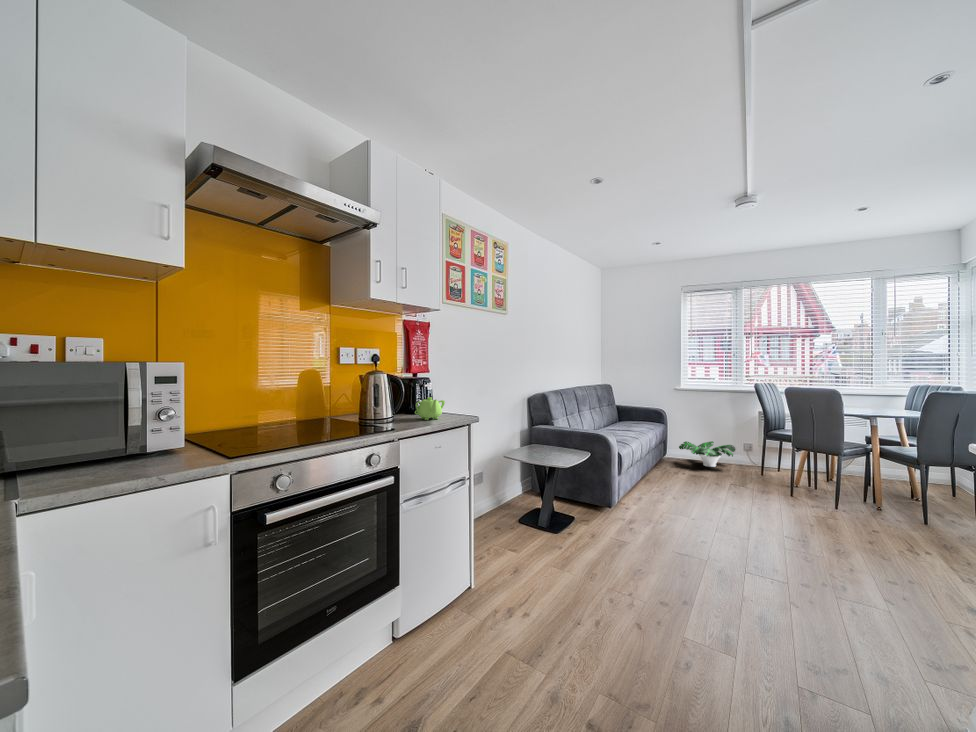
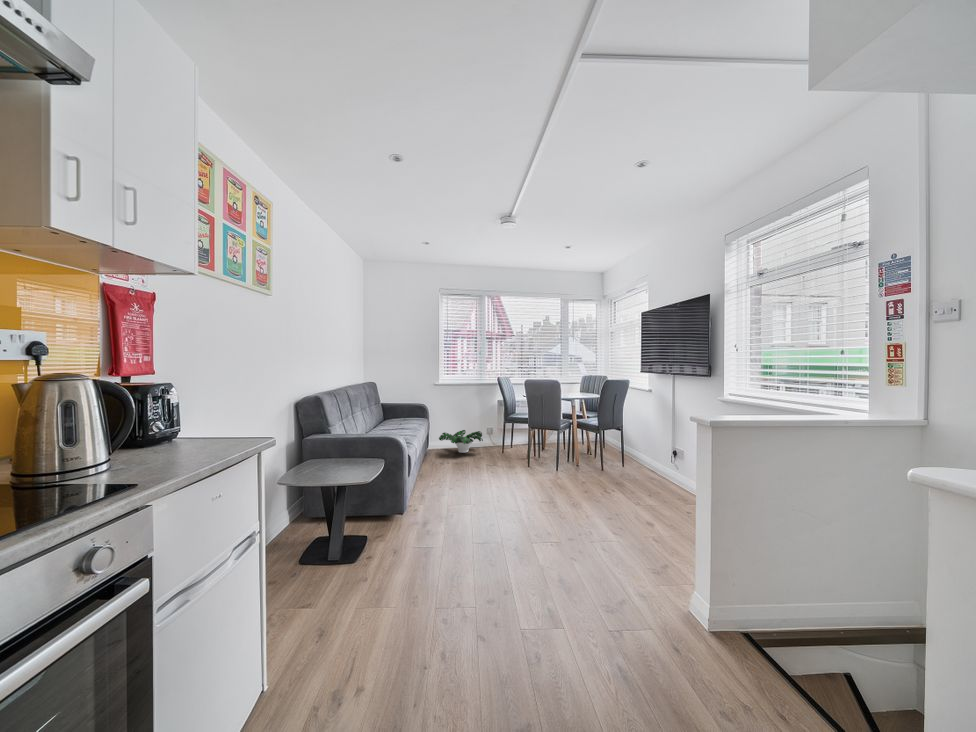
teapot: present [415,397,445,420] -> none [157,415,218,456]

